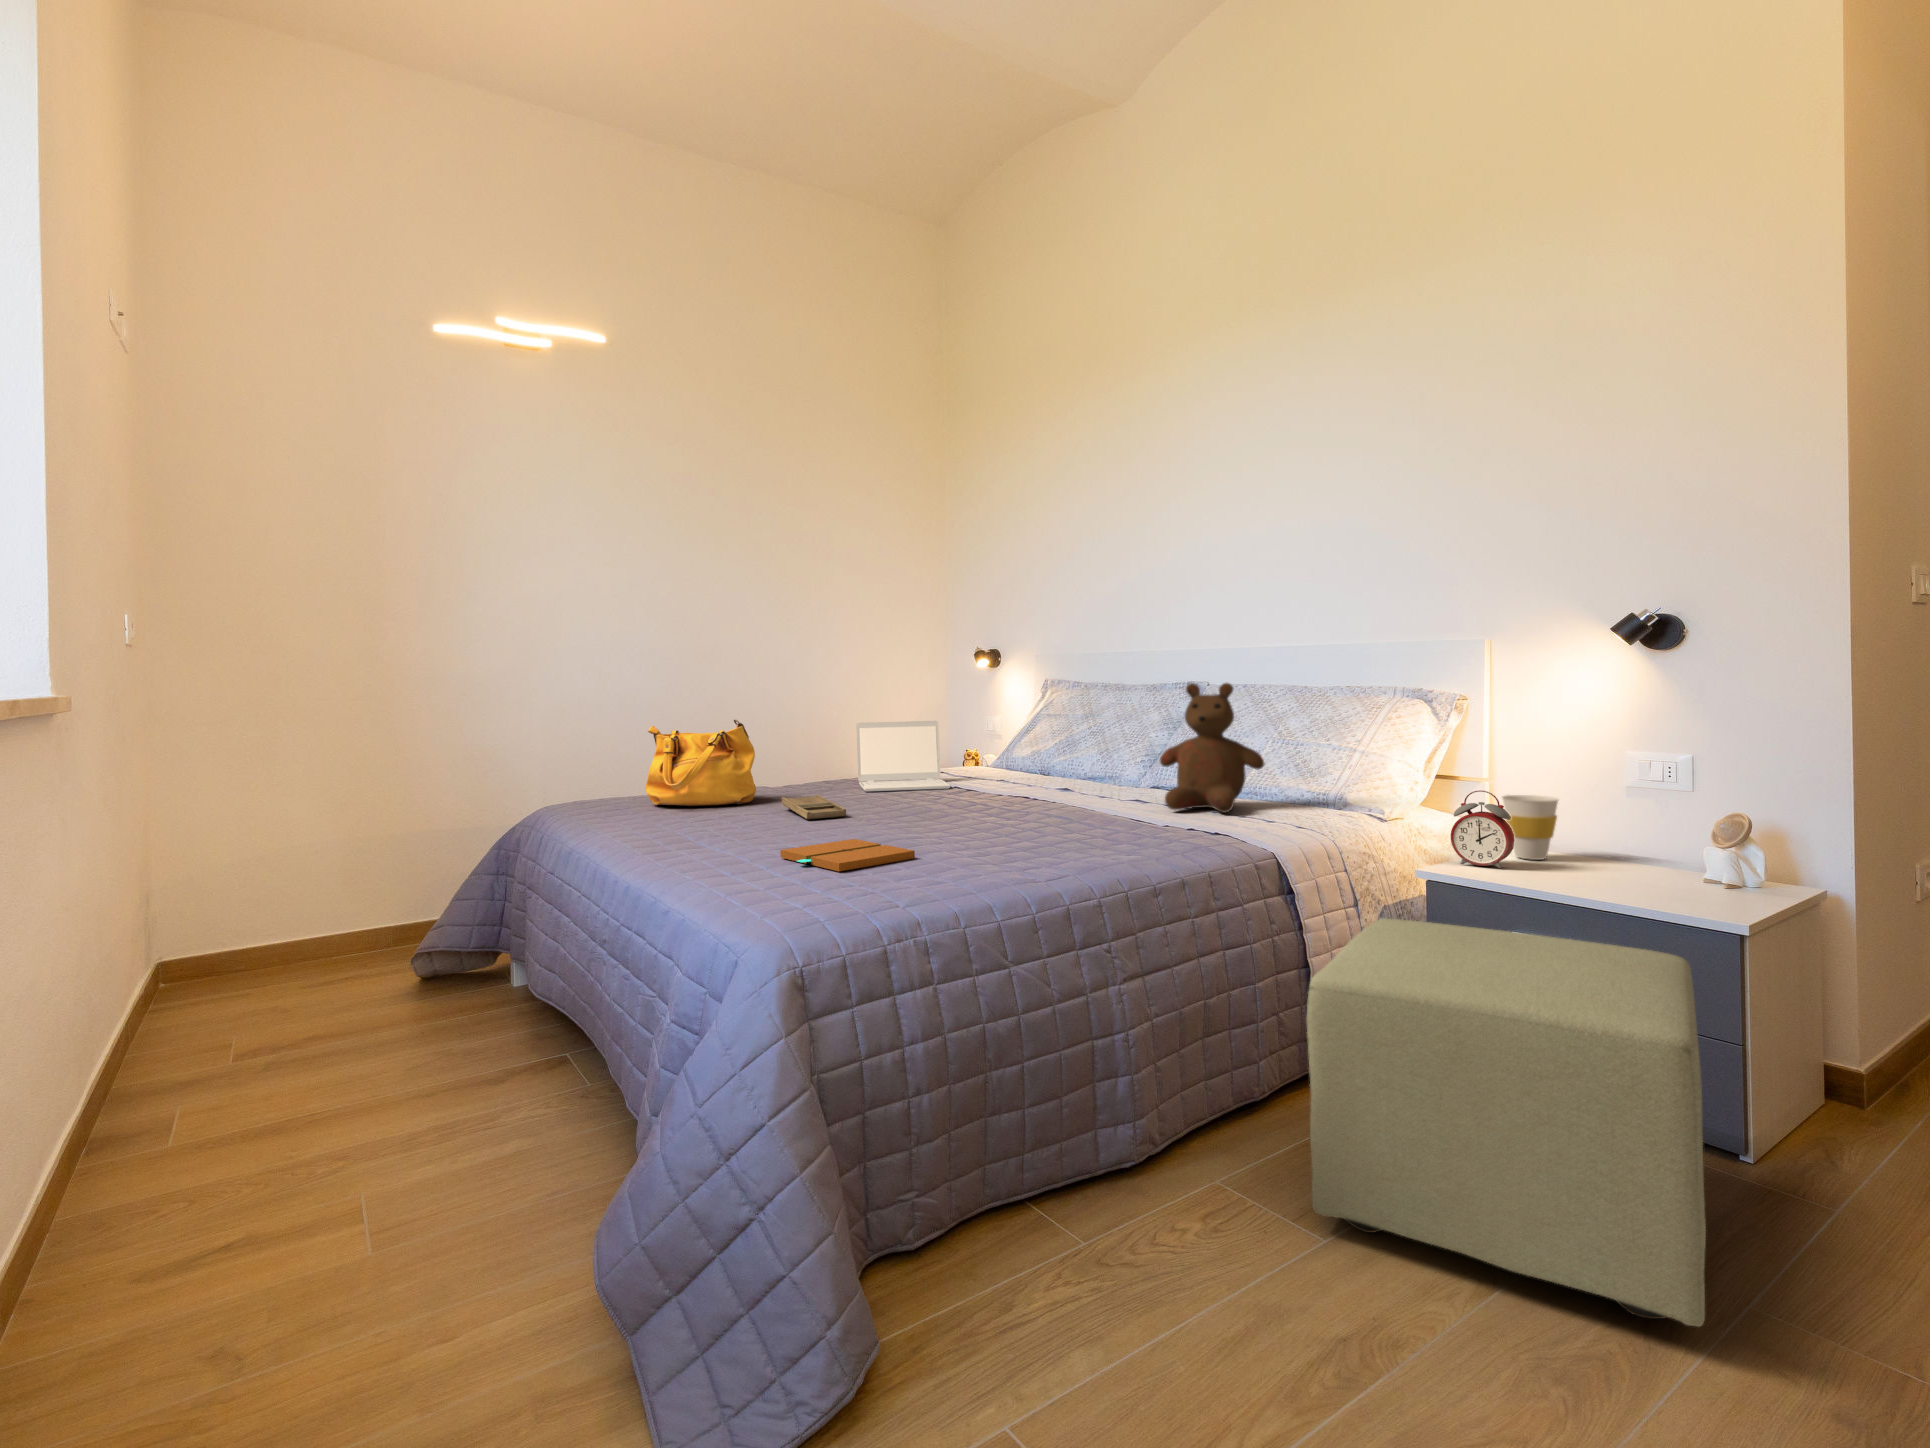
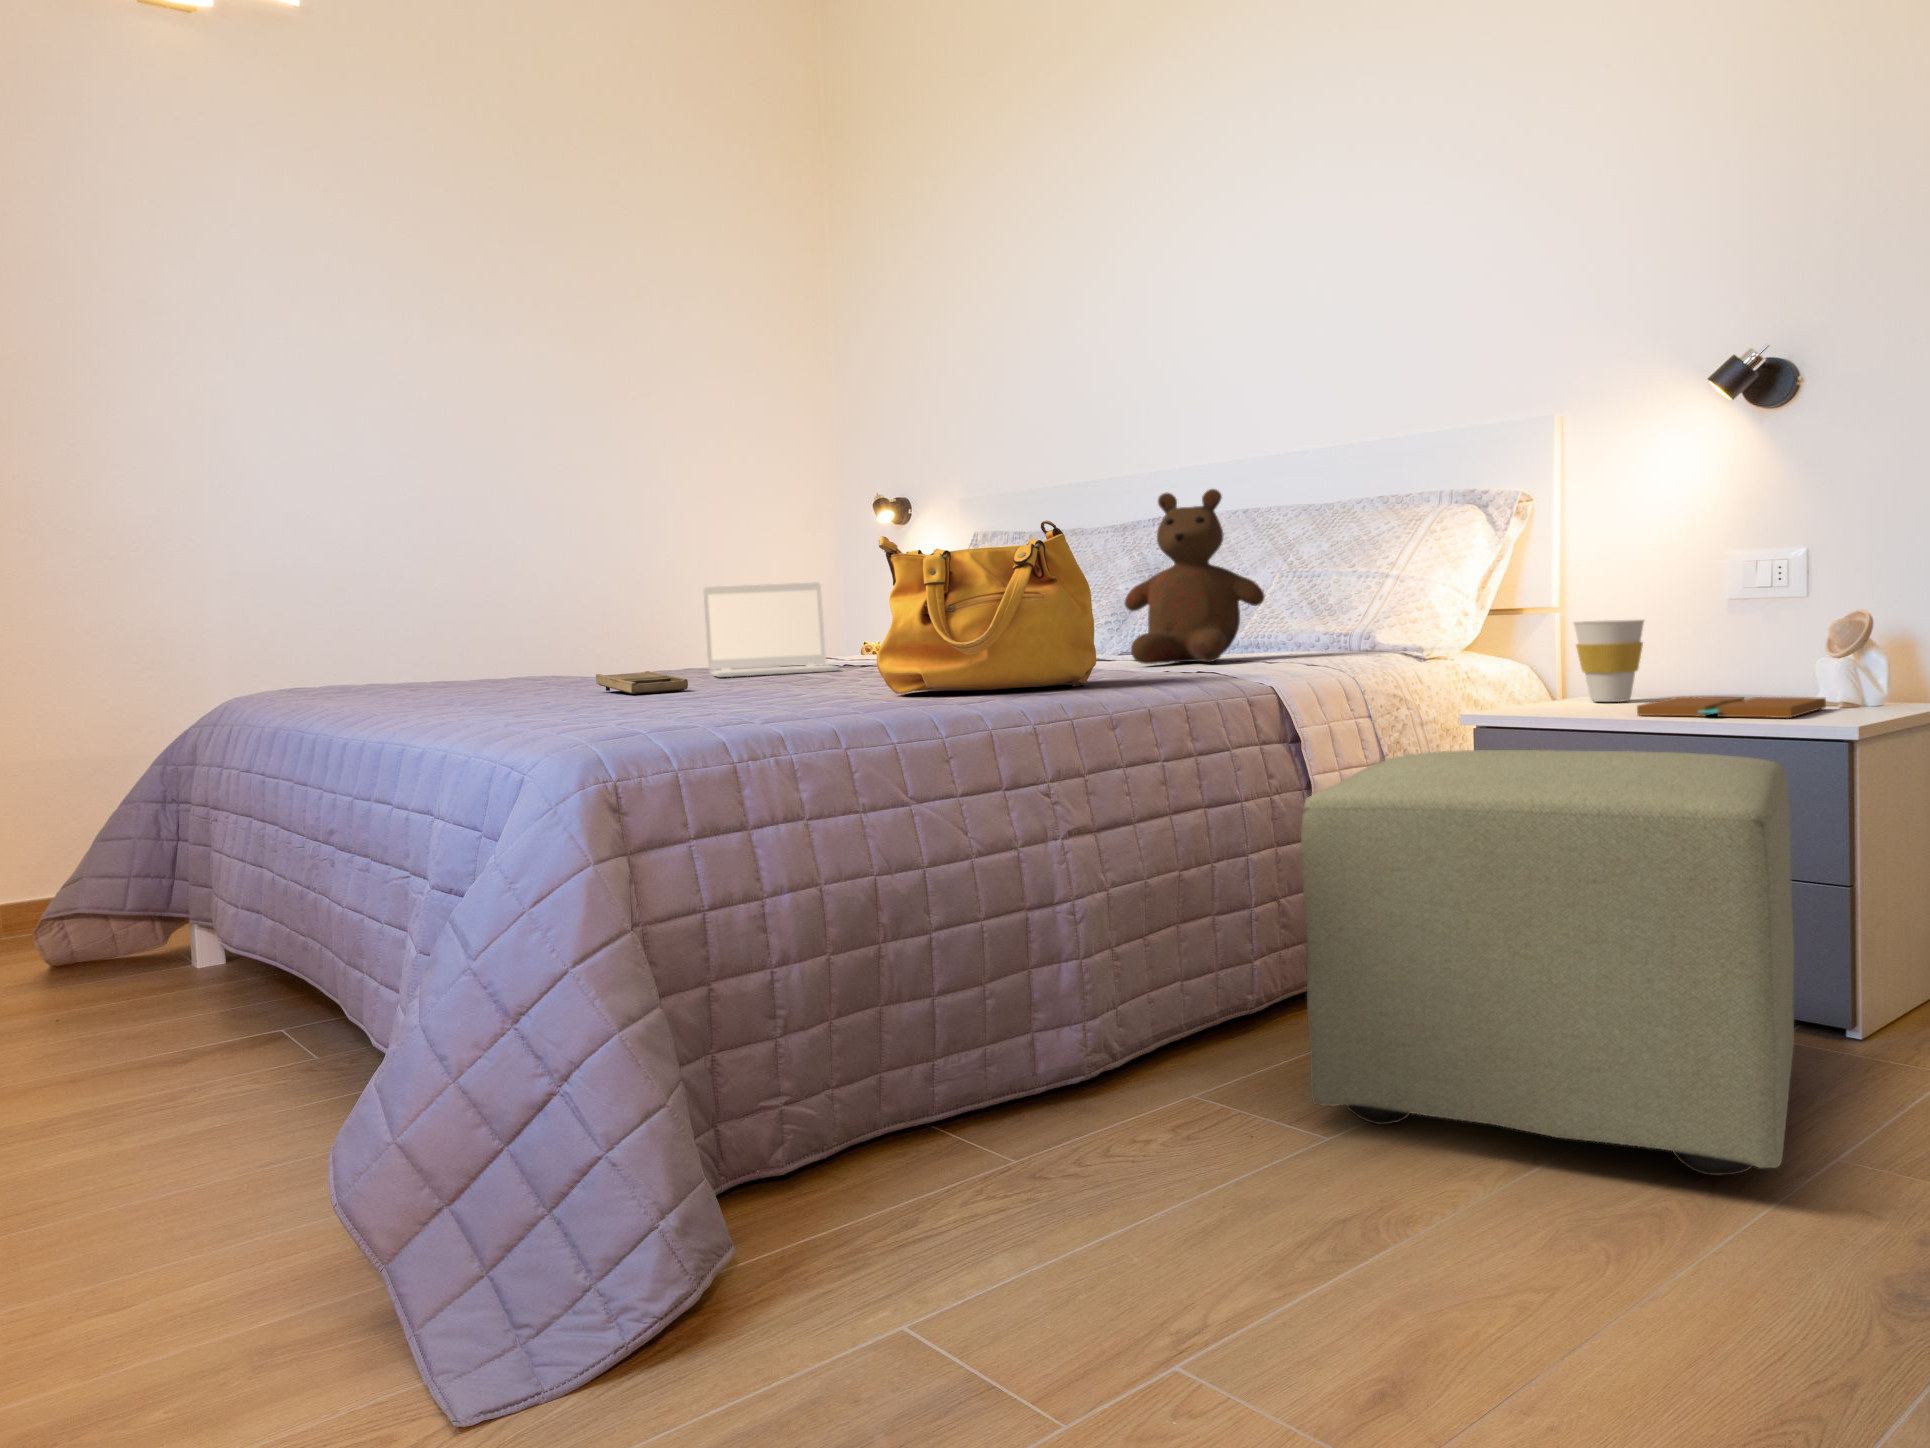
handbag: present [646,719,756,806] -> present [877,520,1096,694]
alarm clock: present [1451,790,1515,868] -> none [1506,608,1587,708]
book: present [780,839,915,871] -> present [1637,697,1826,718]

